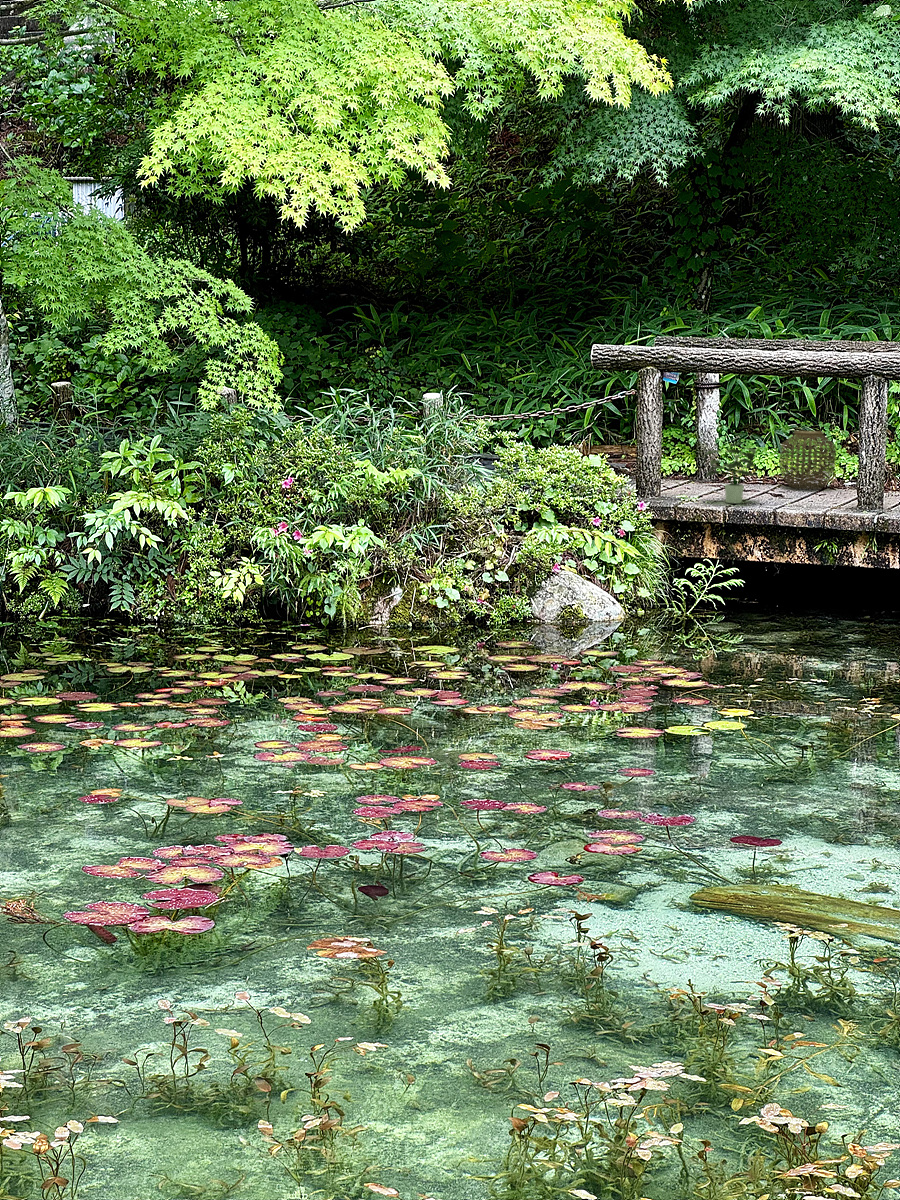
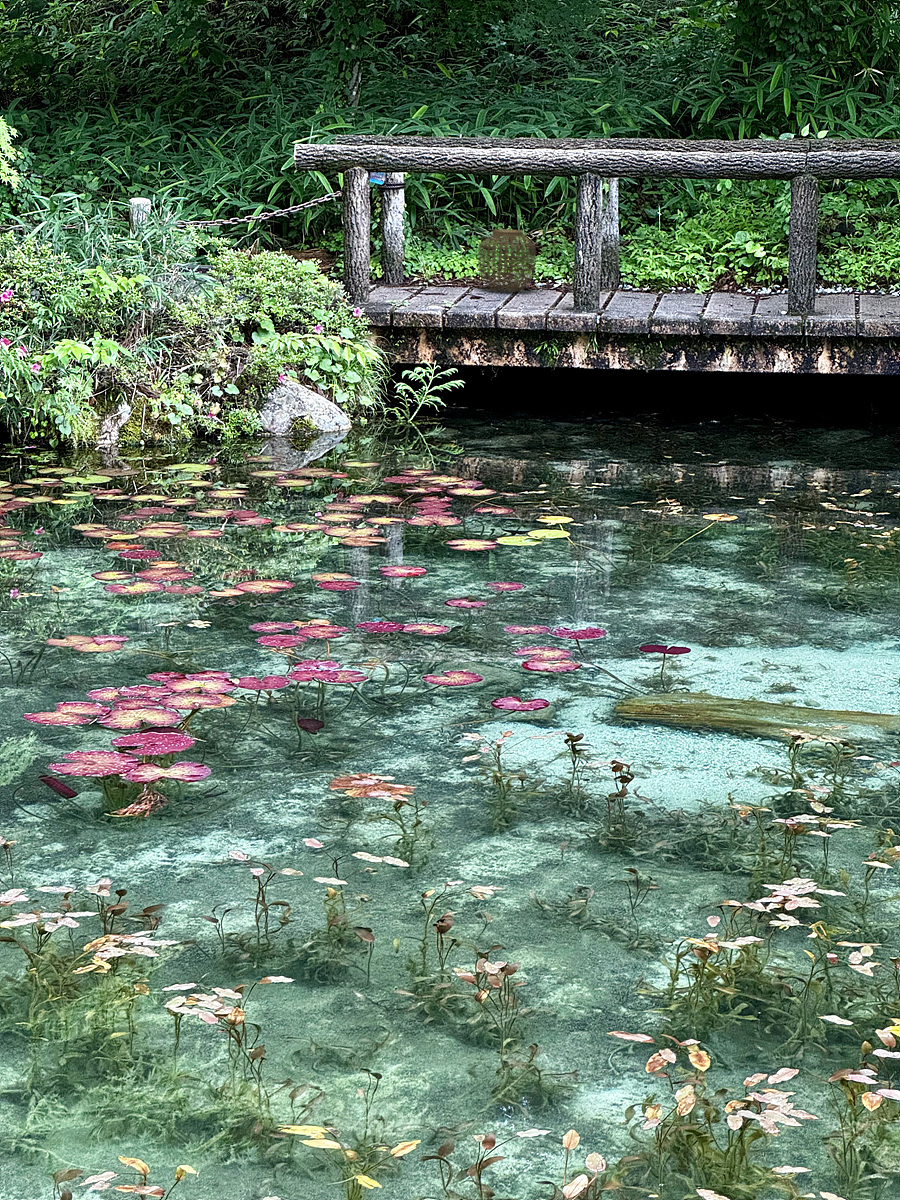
potted plant: present [706,443,758,503] -> none [416,242,473,307]

